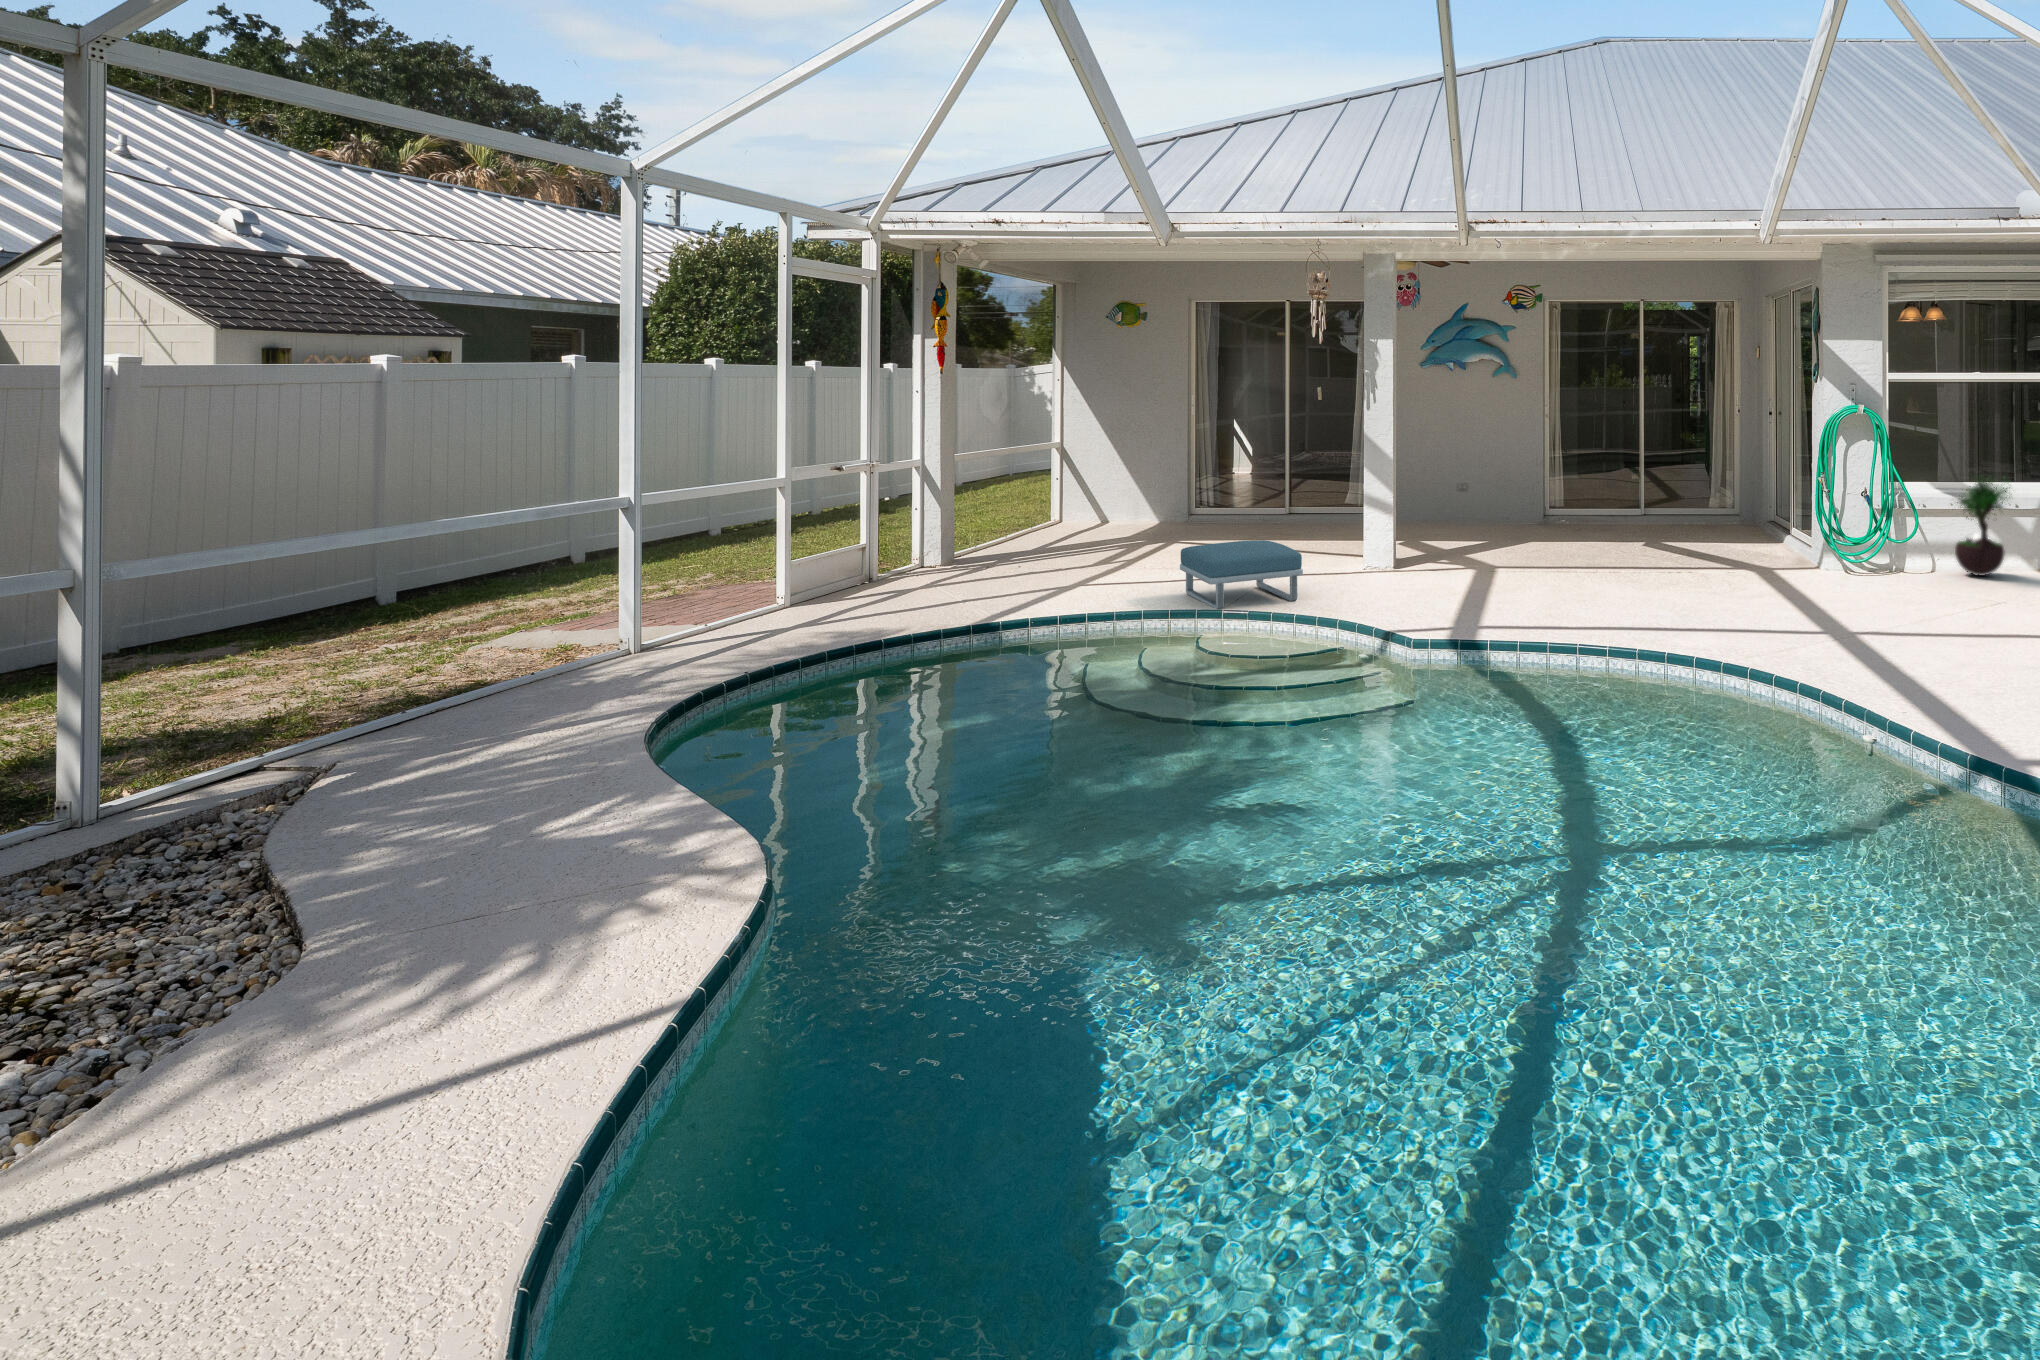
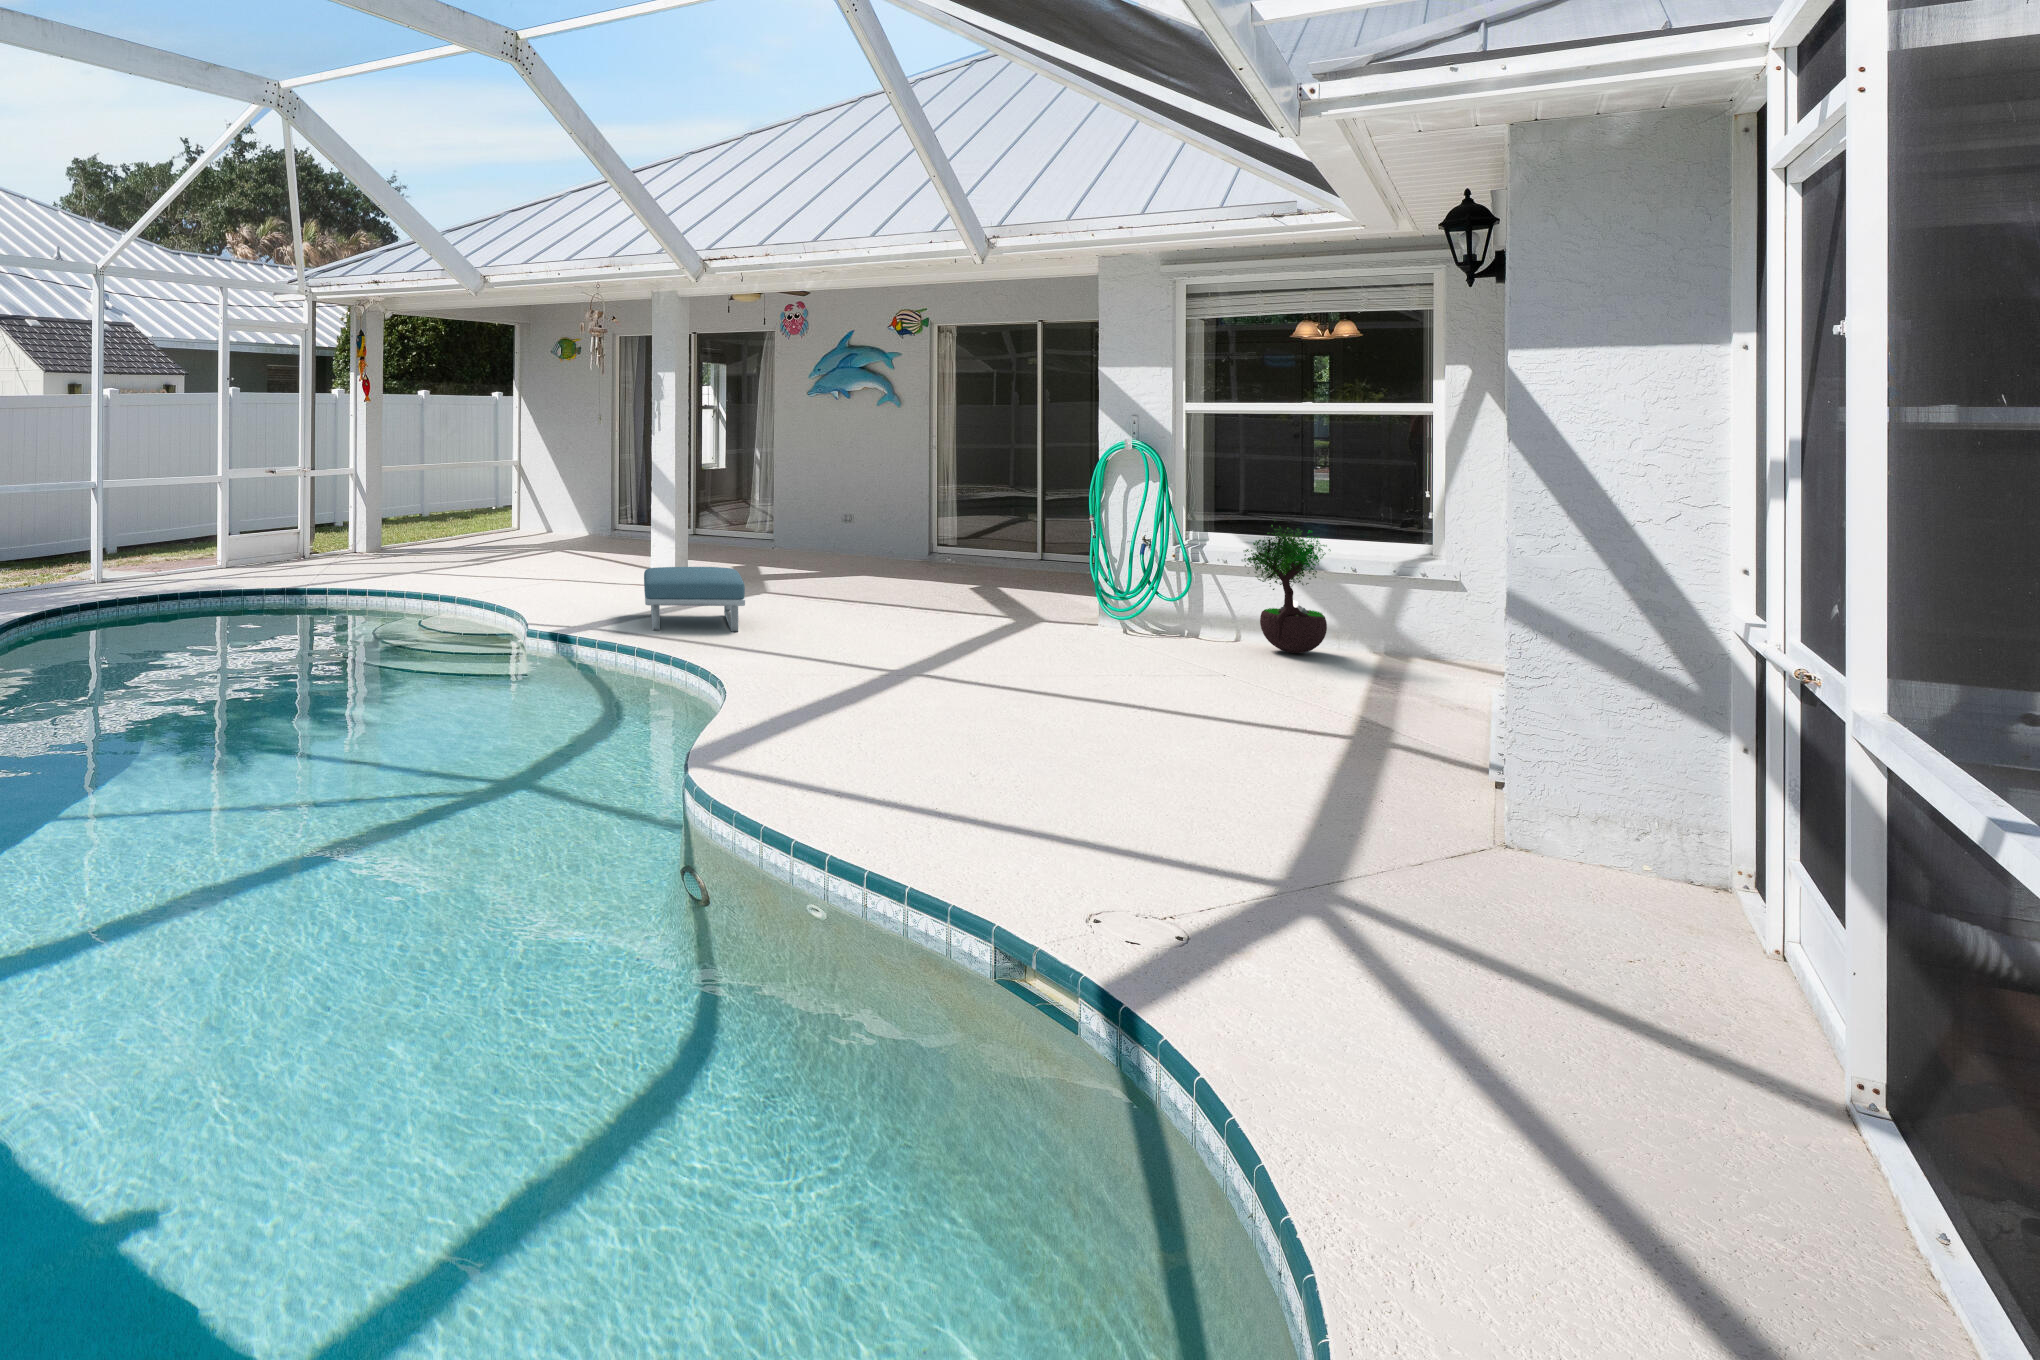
footstool: present [1180,540,1303,609] -> present [644,567,745,632]

